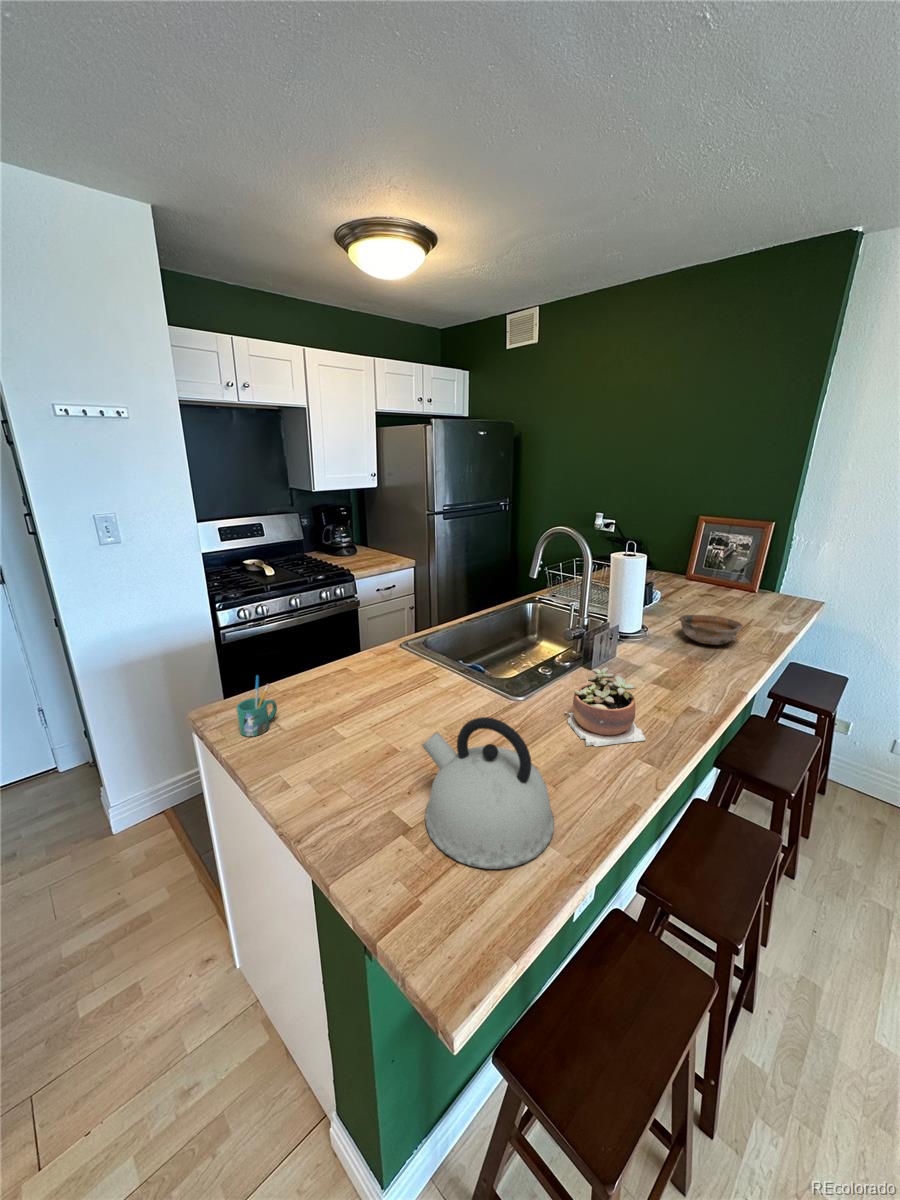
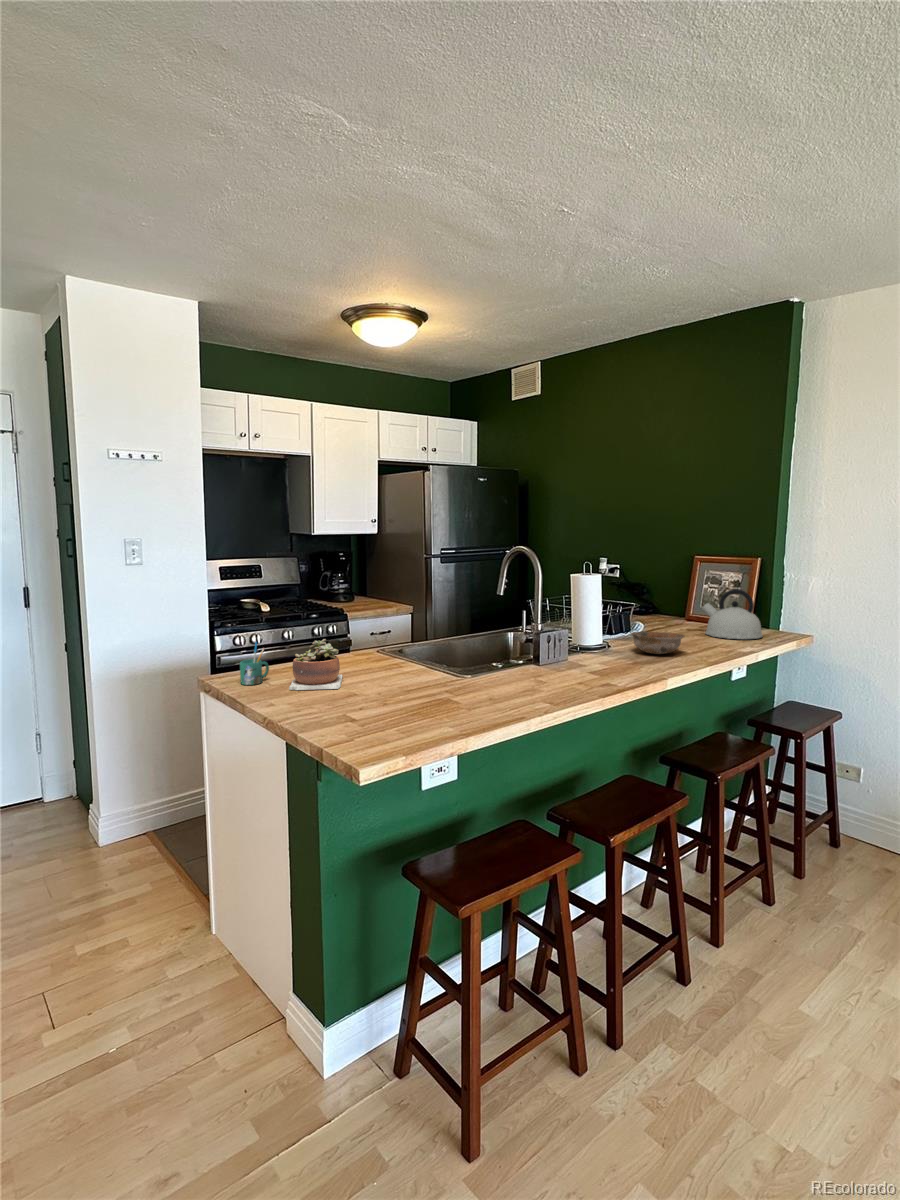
succulent plant: present [565,668,646,747] -> present [289,639,343,690]
kettle: present [422,717,554,869] -> present [702,589,763,639]

